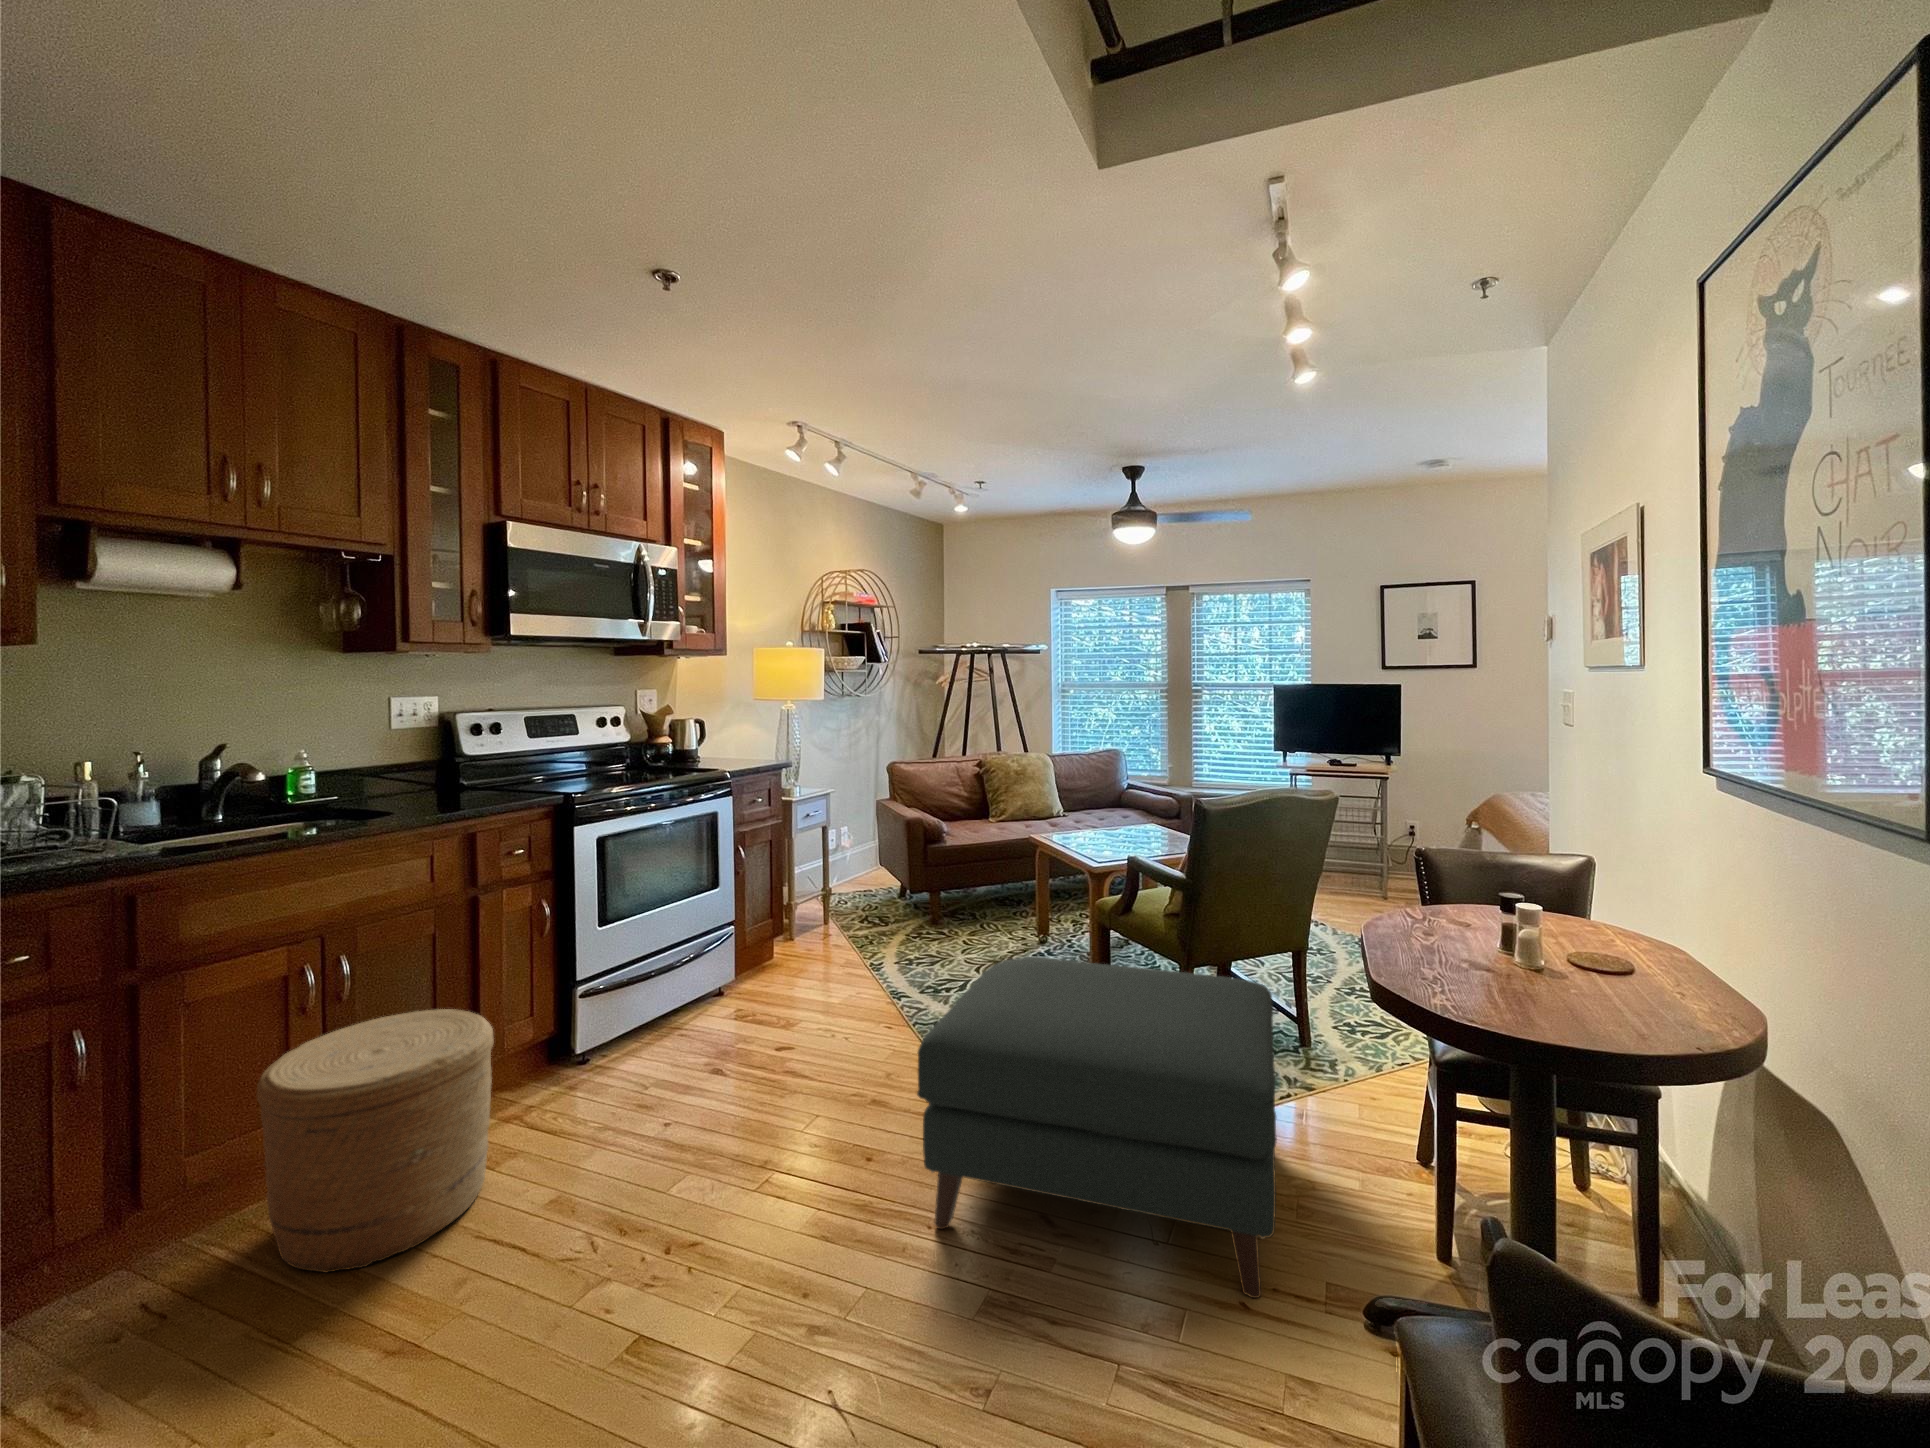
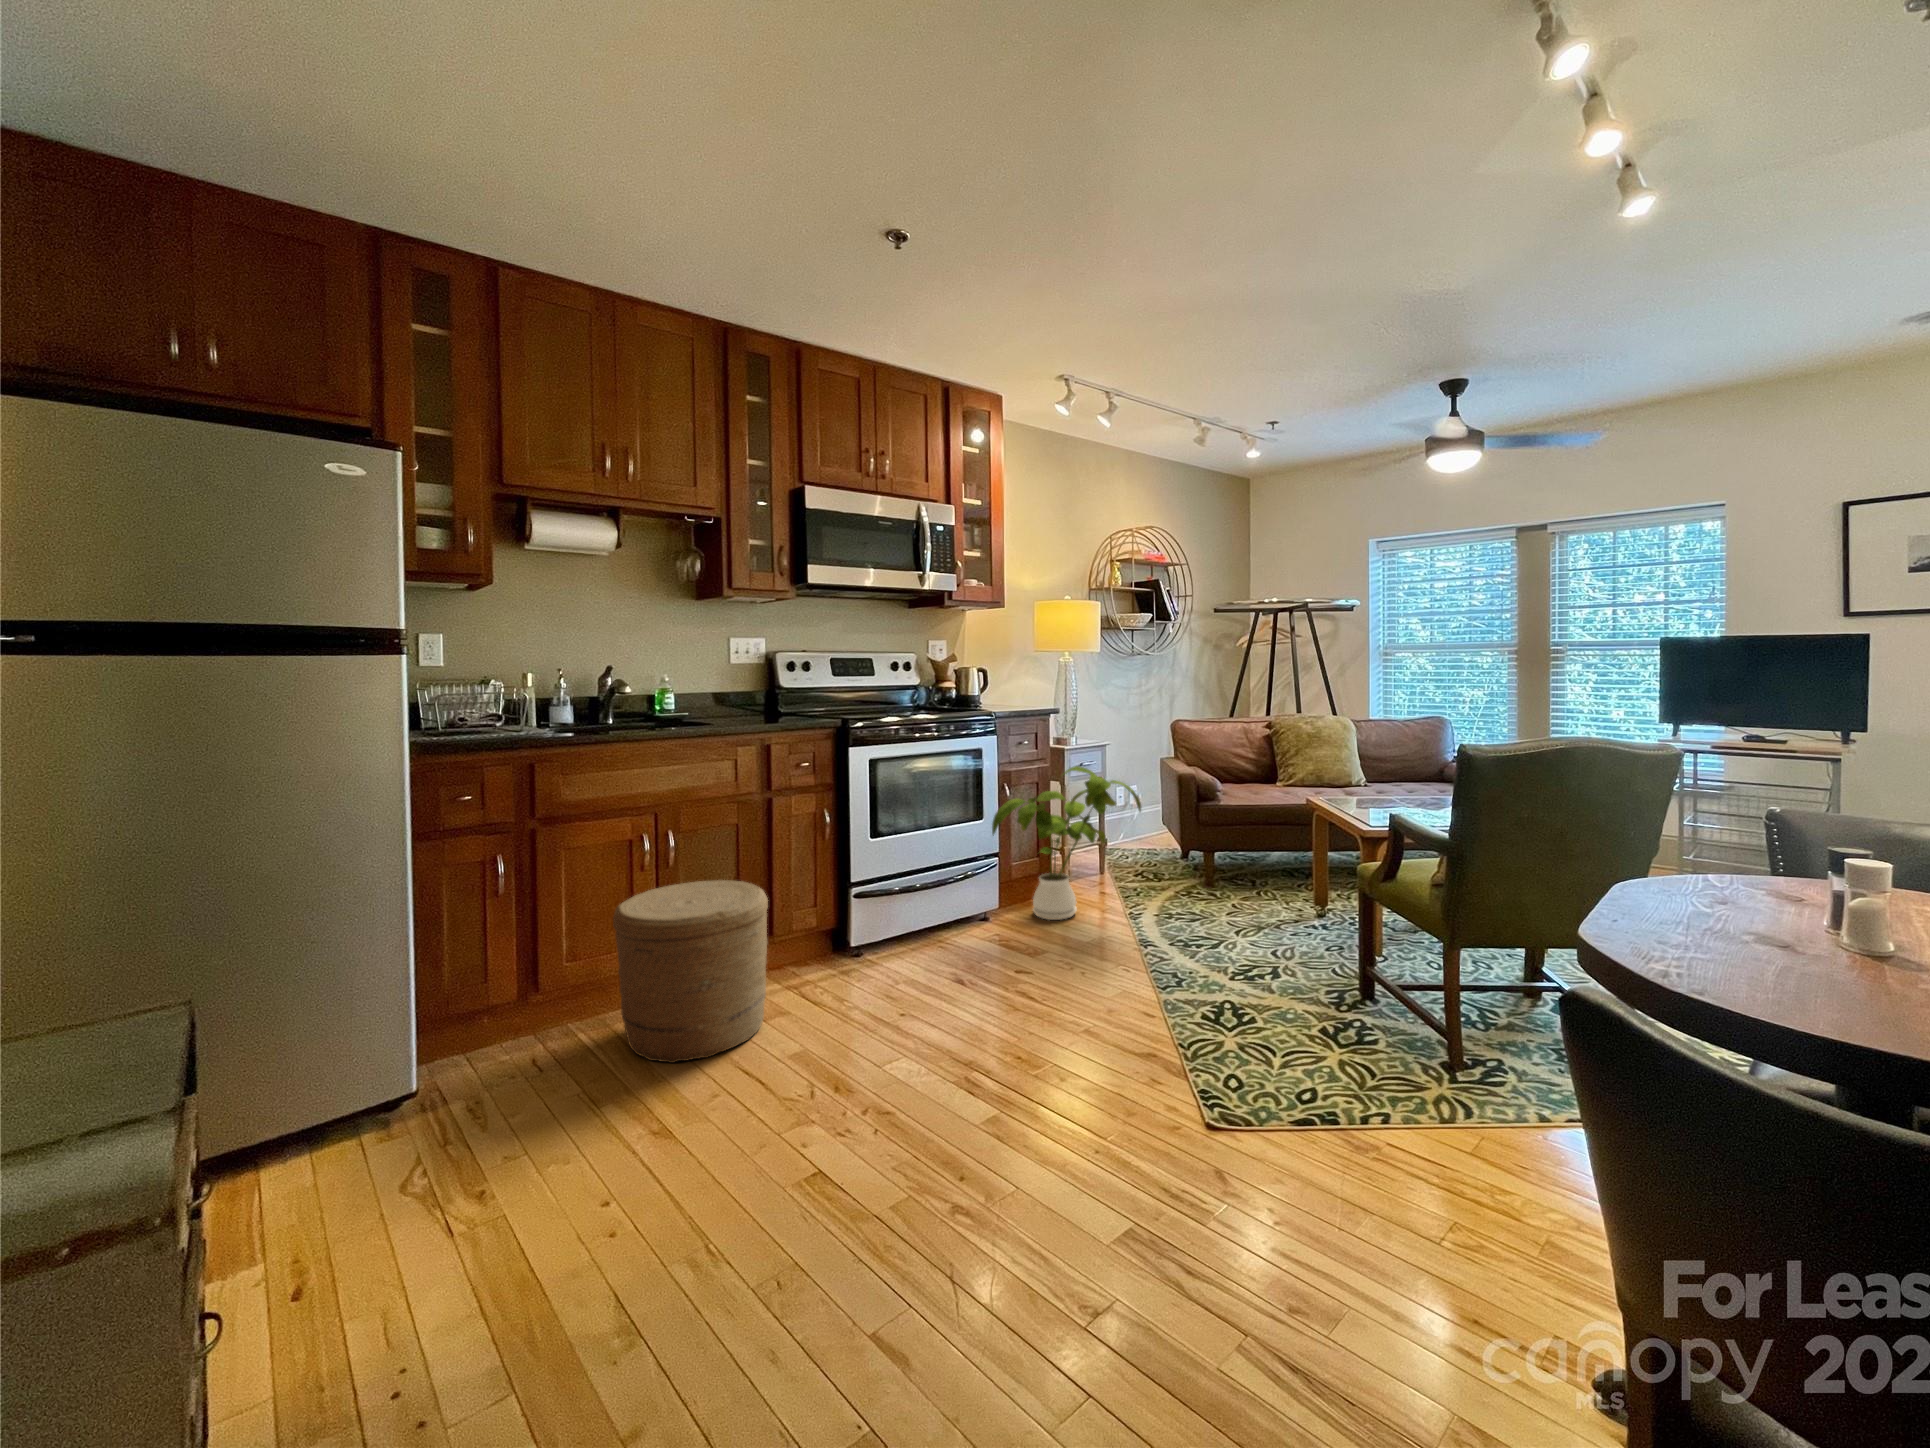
house plant: none [734,823,889,984] -> present [992,766,1141,920]
ottoman: present [917,956,1277,1298] -> none [1082,902,1538,1321]

